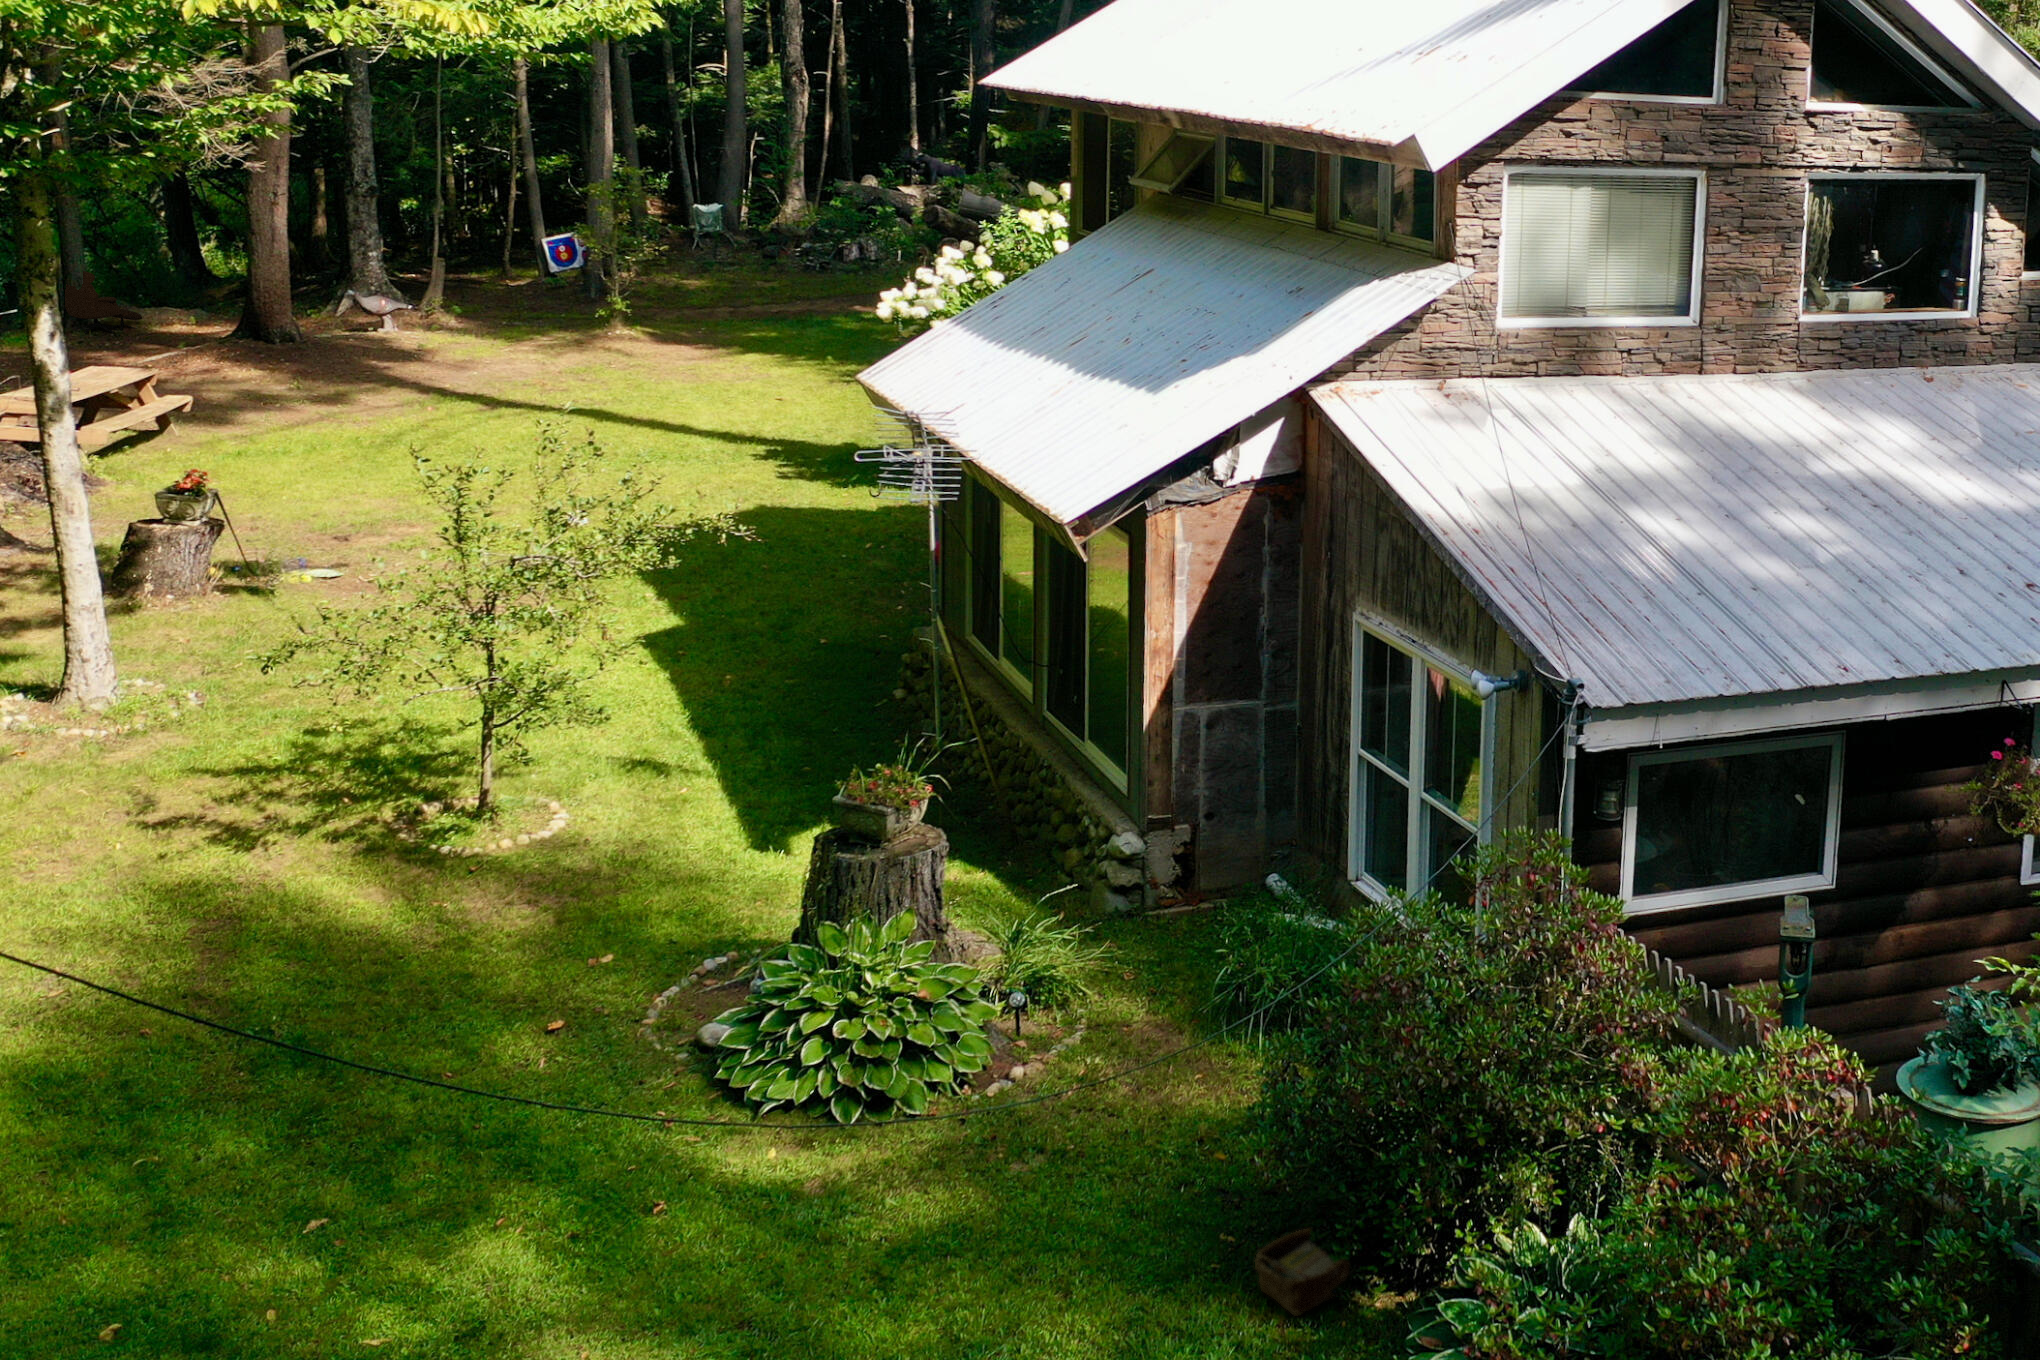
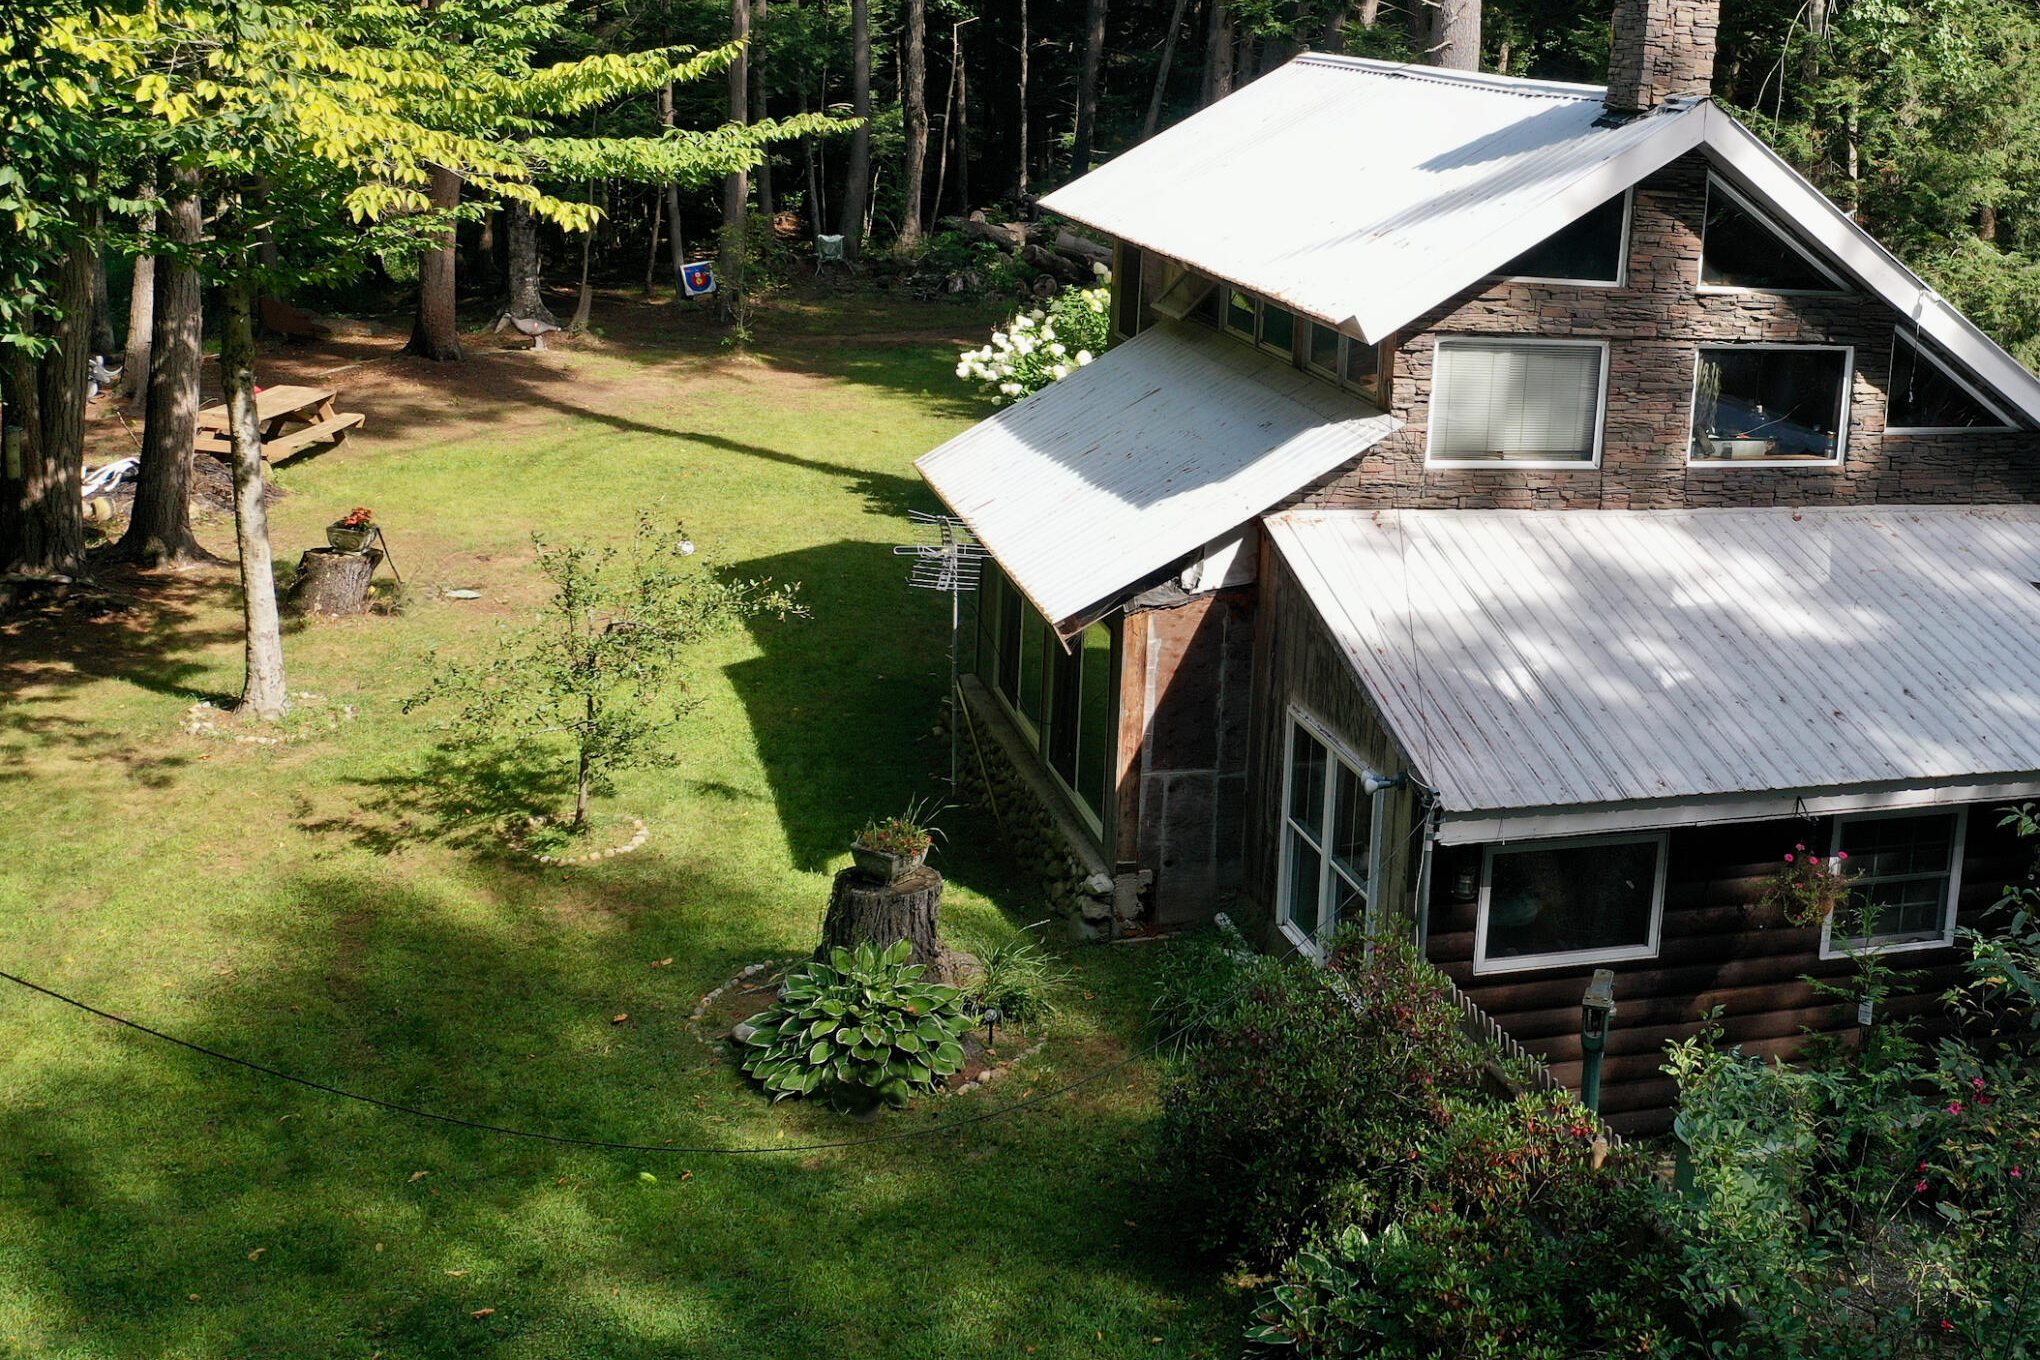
potted plant: none [808,1057,937,1129] -> present [810,1065,913,1123]
woven basket: present [1255,1229,1349,1316] -> none [1141,1222,1217,1300]

